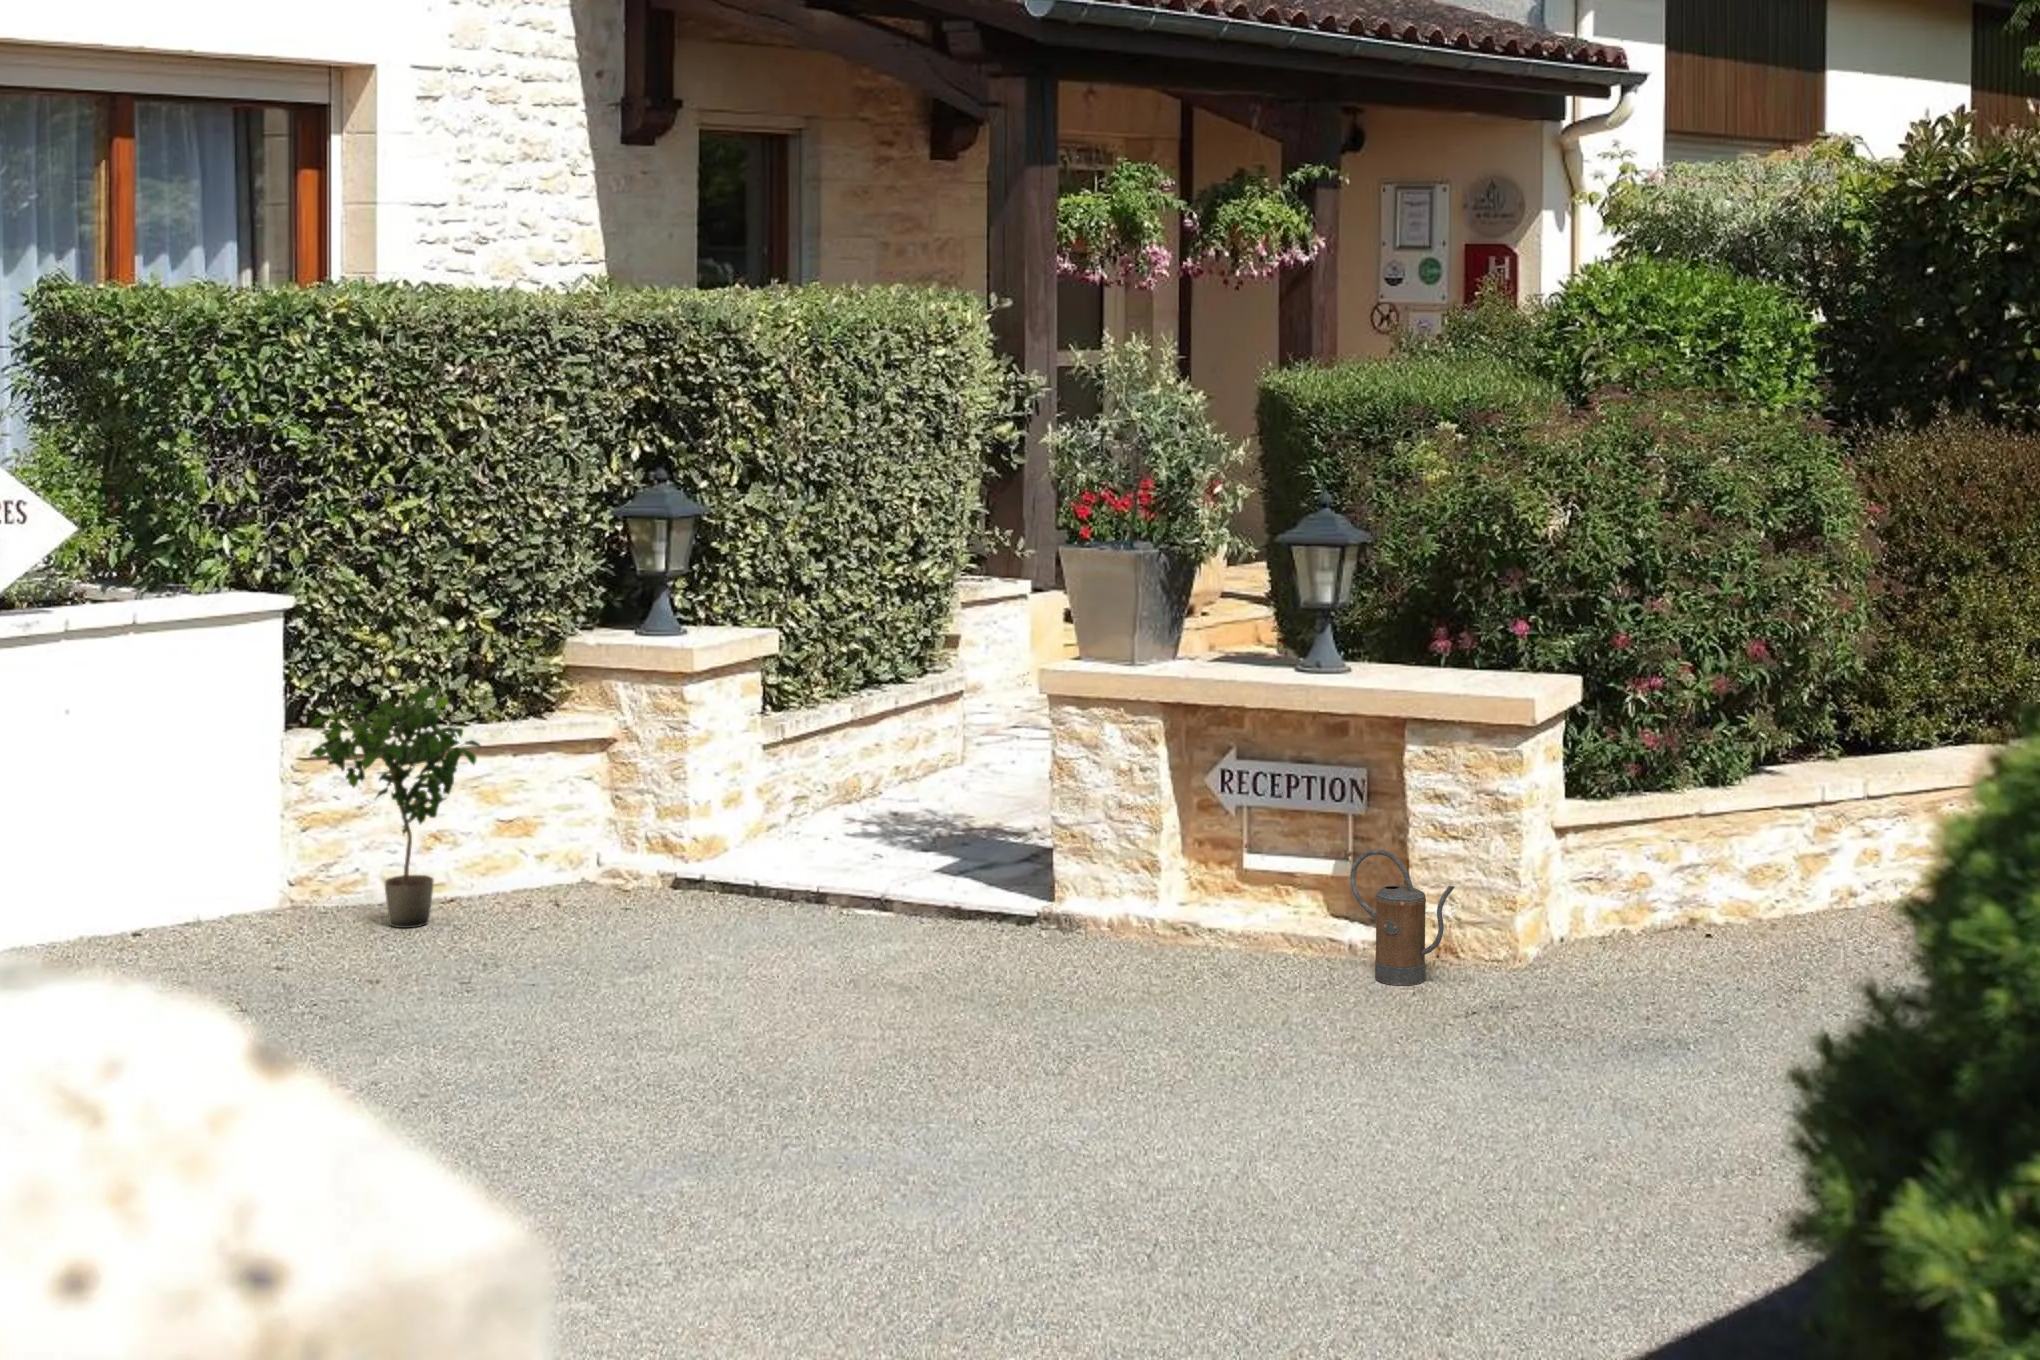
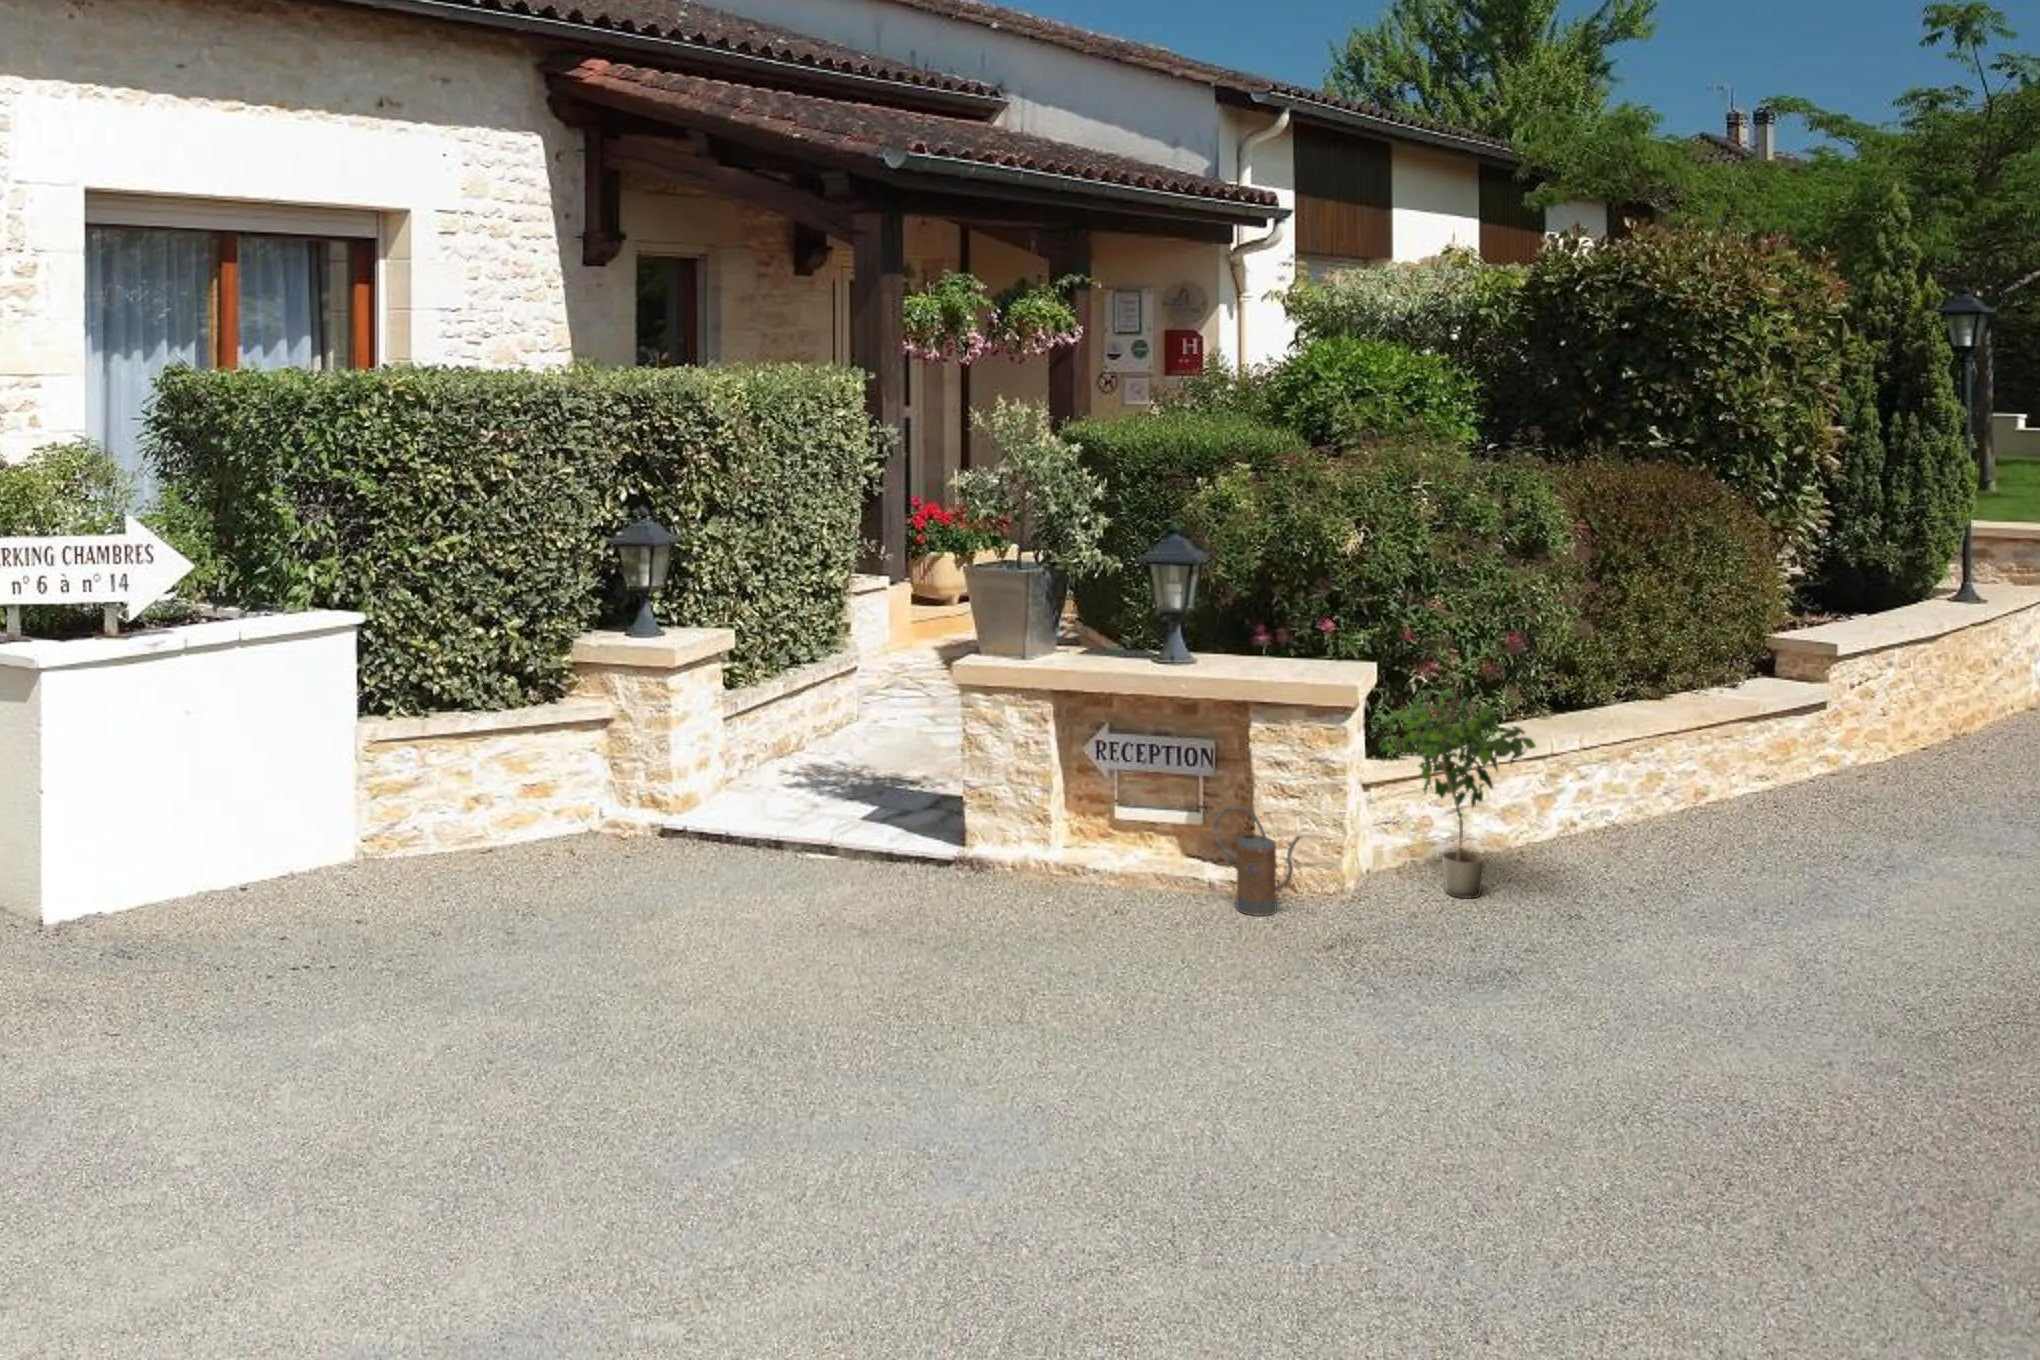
potted plant: present [310,686,480,928] -> present [1379,688,1535,898]

